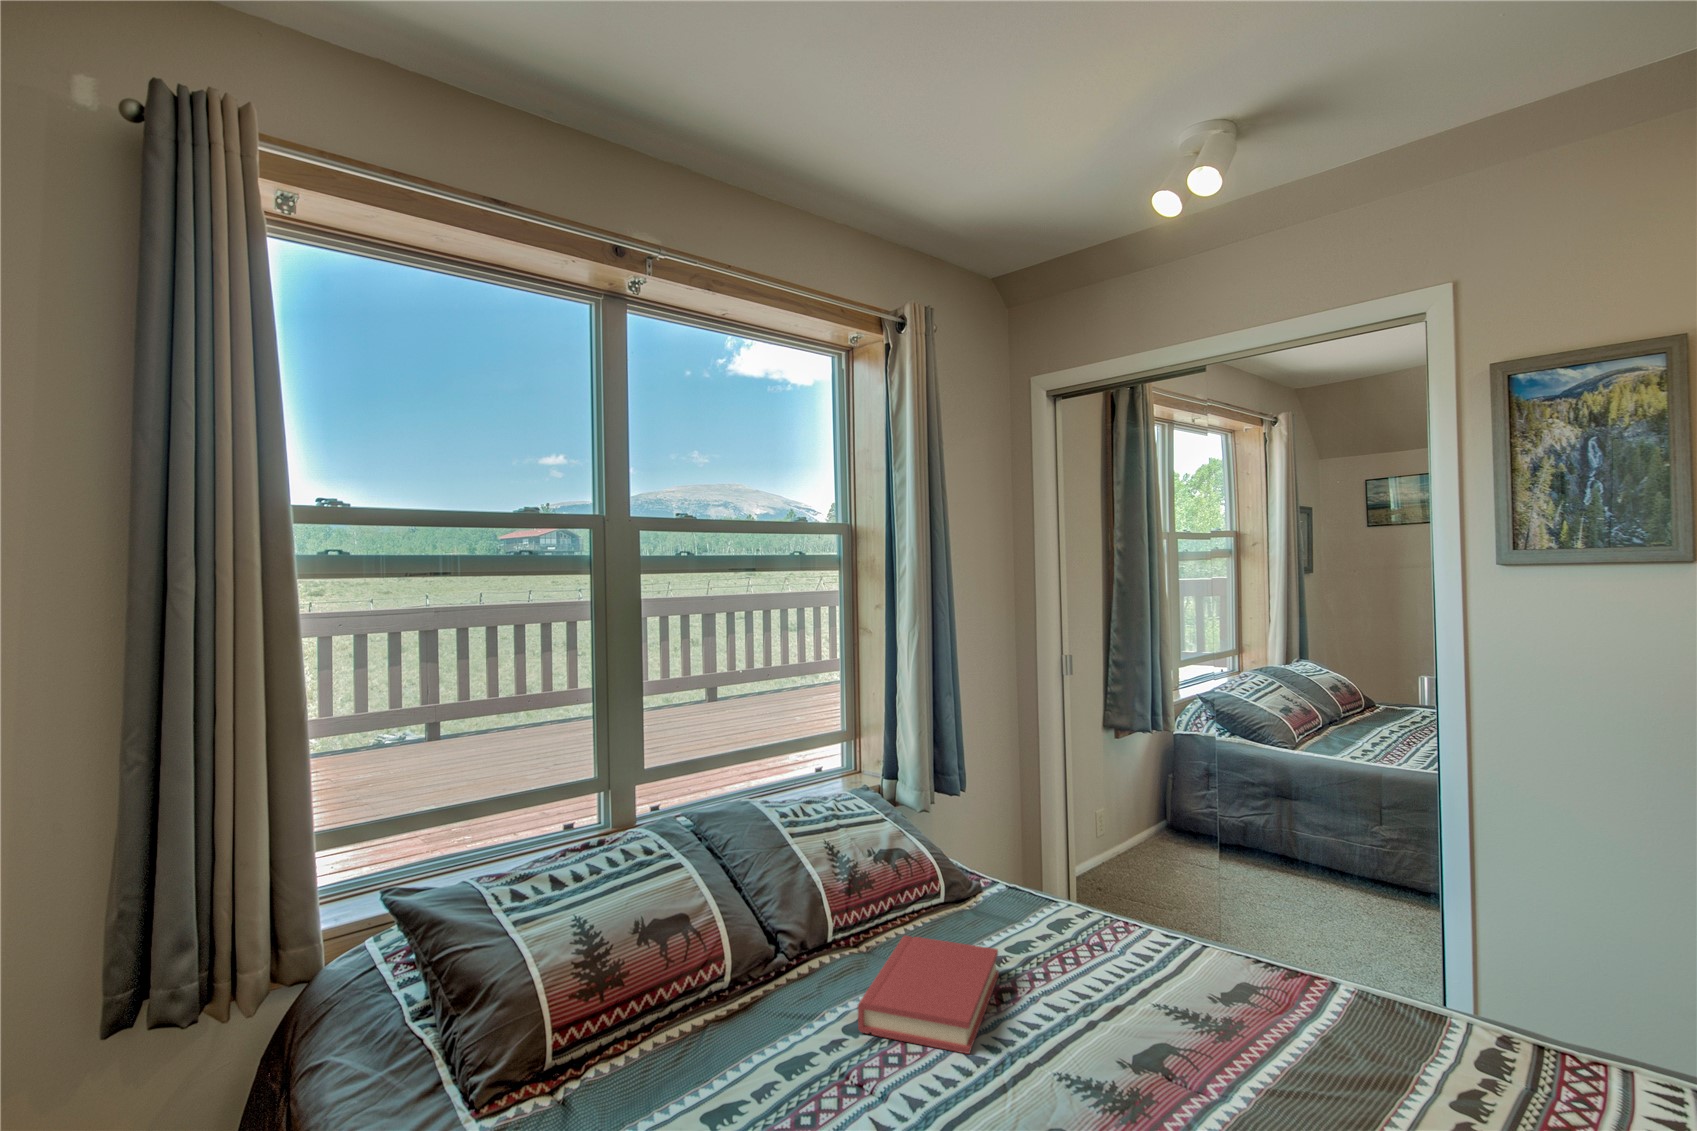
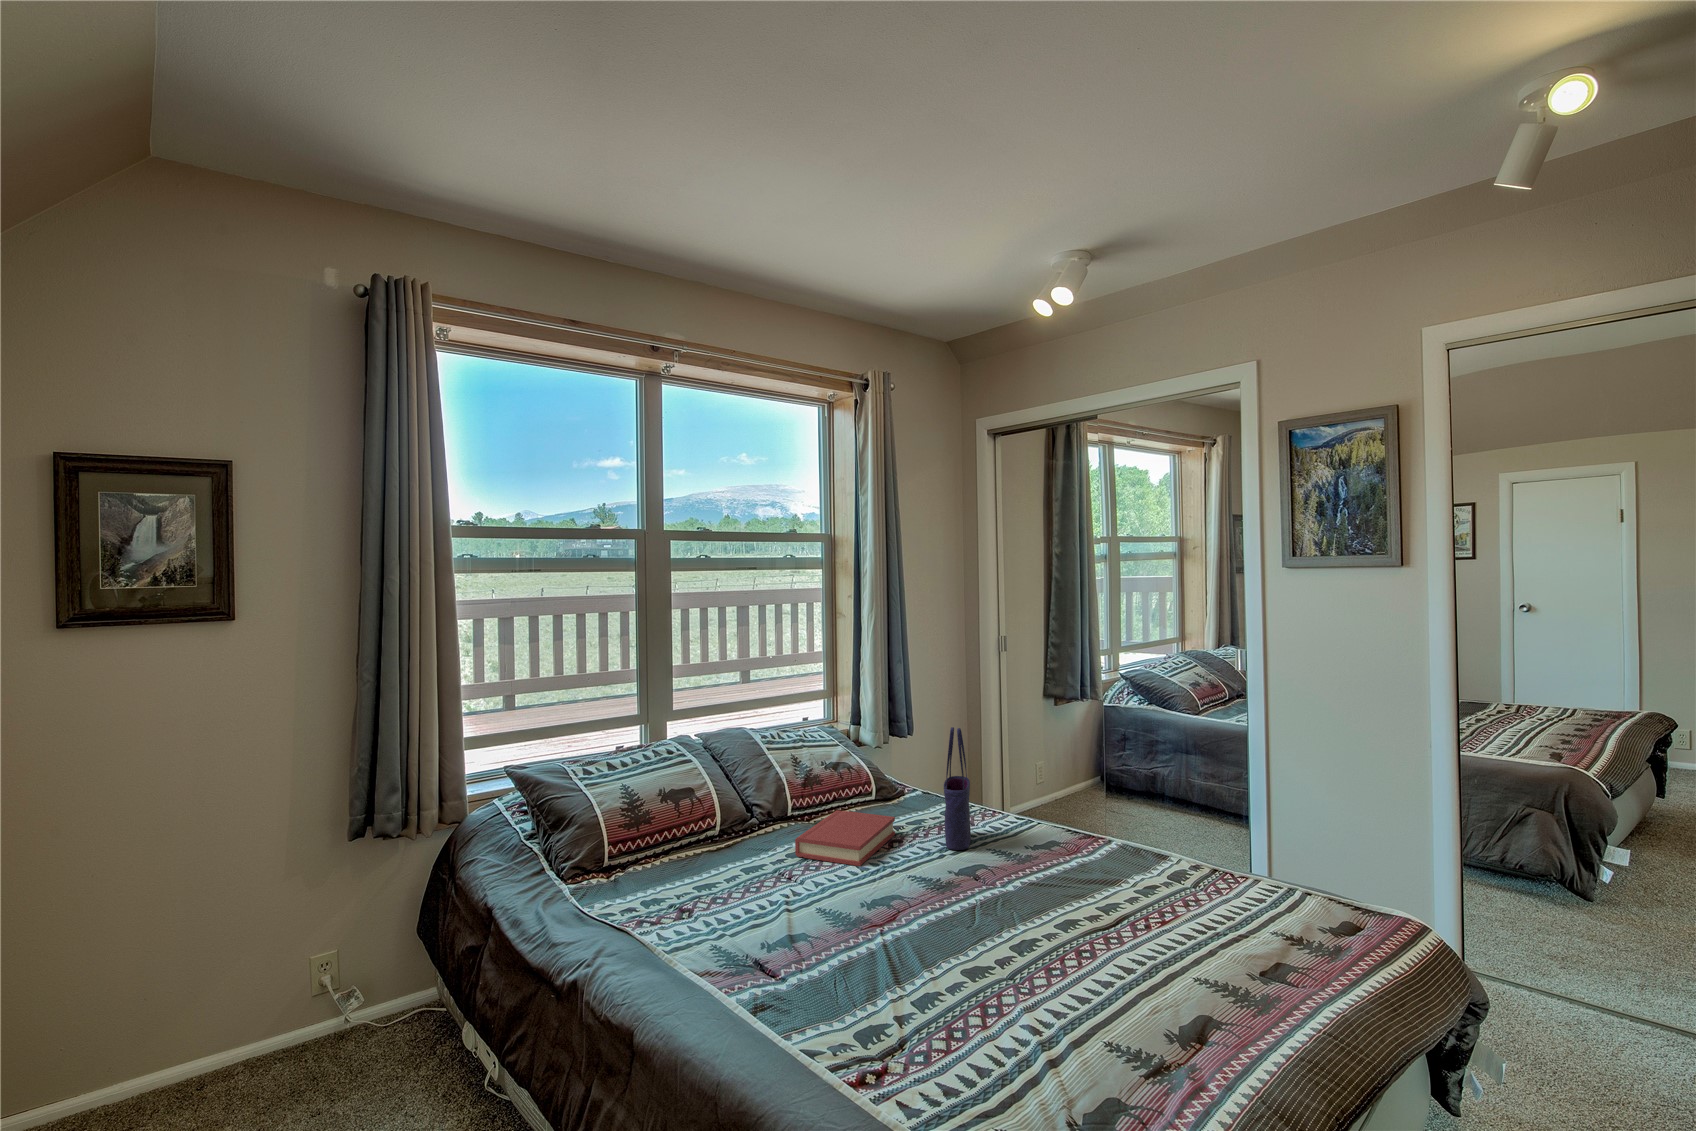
tote bag: none [1079,814,1125,1011] -> present [944,727,971,850]

